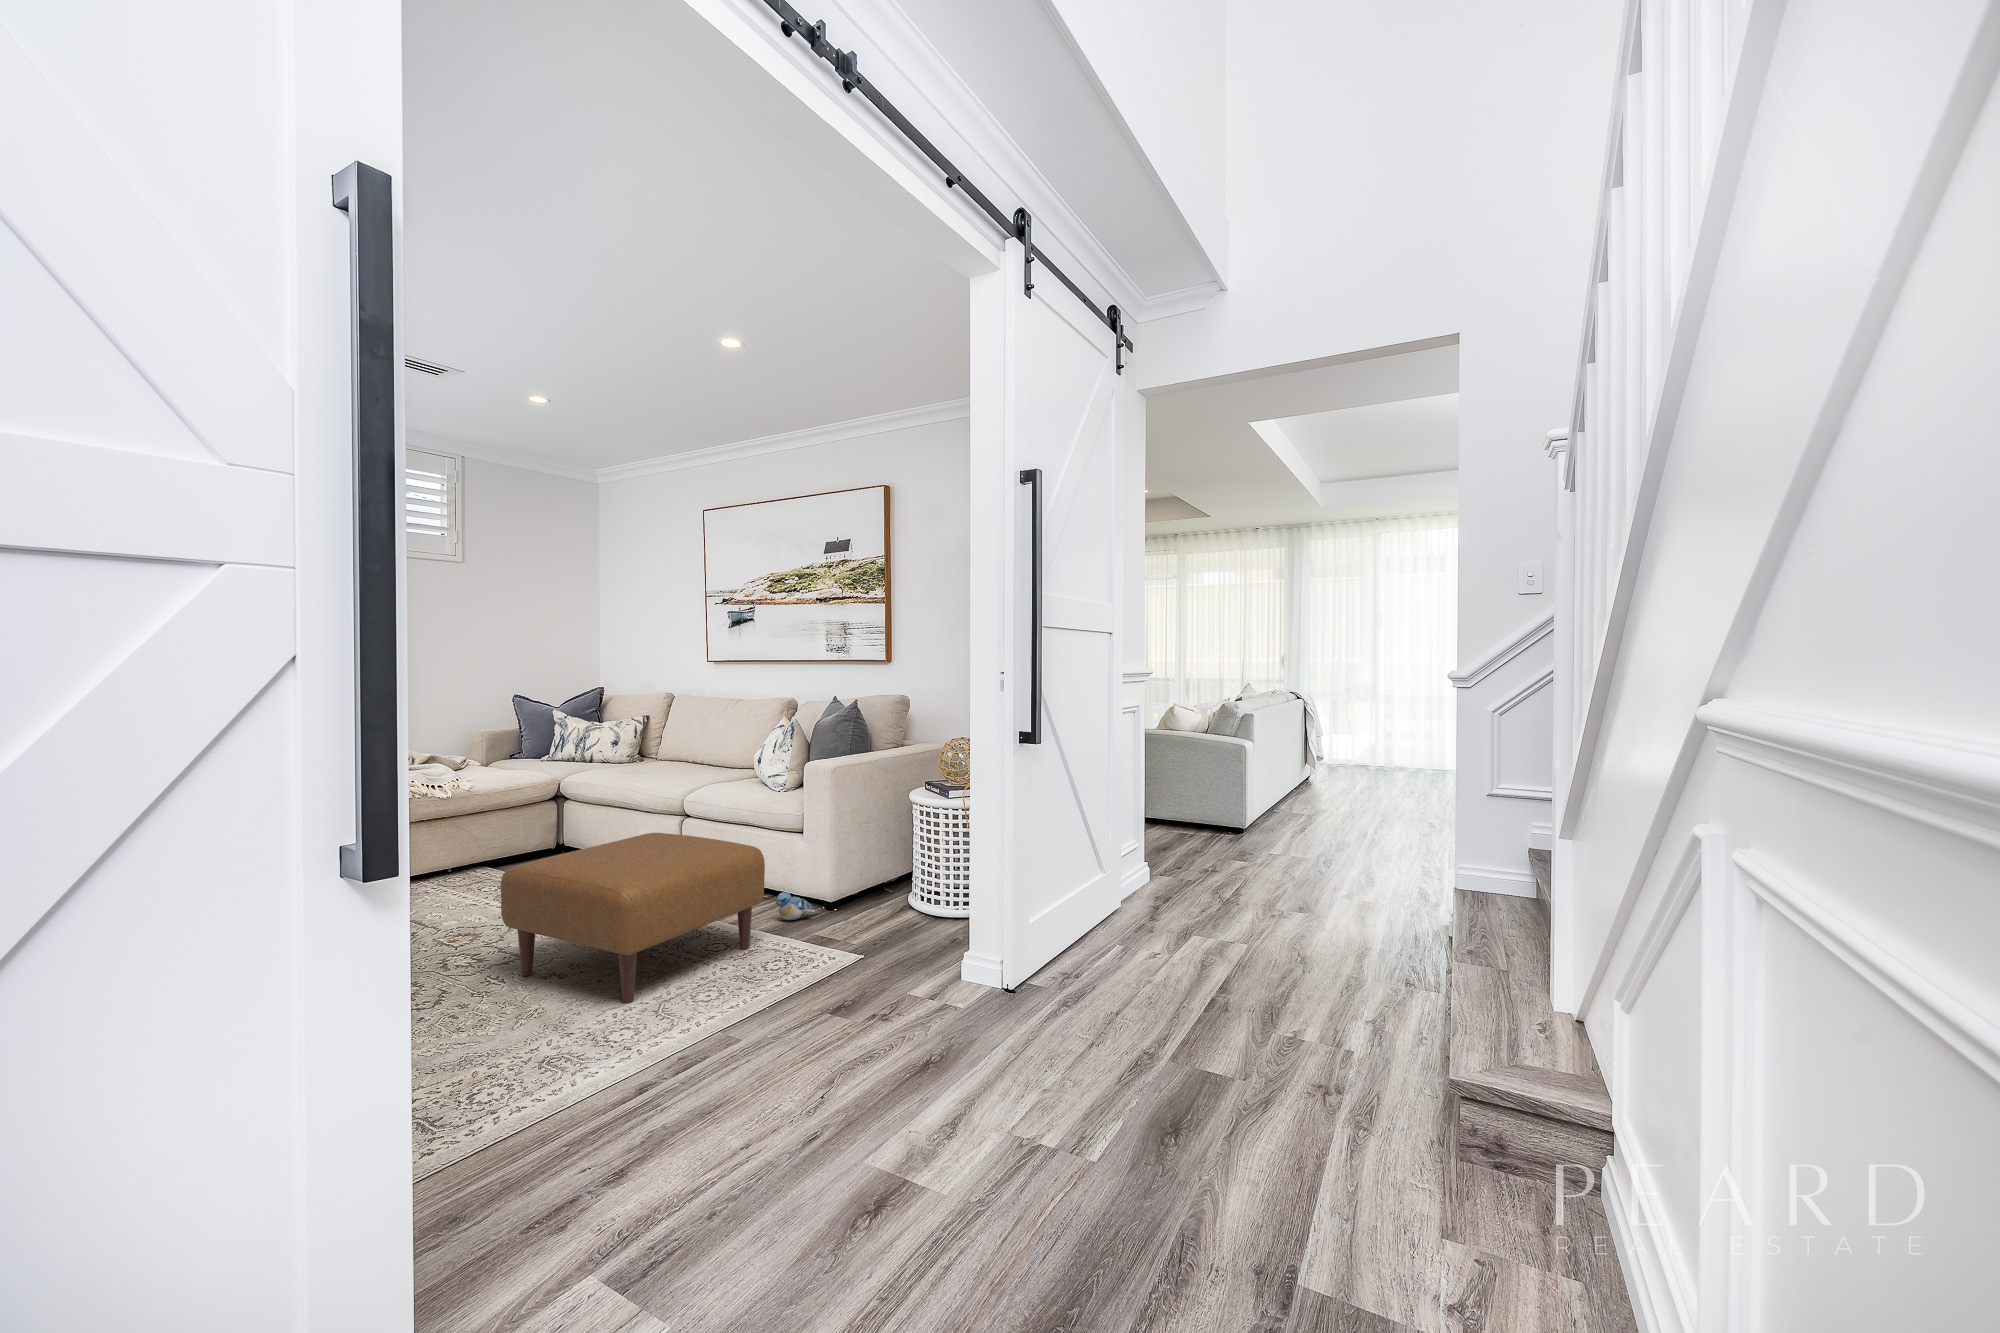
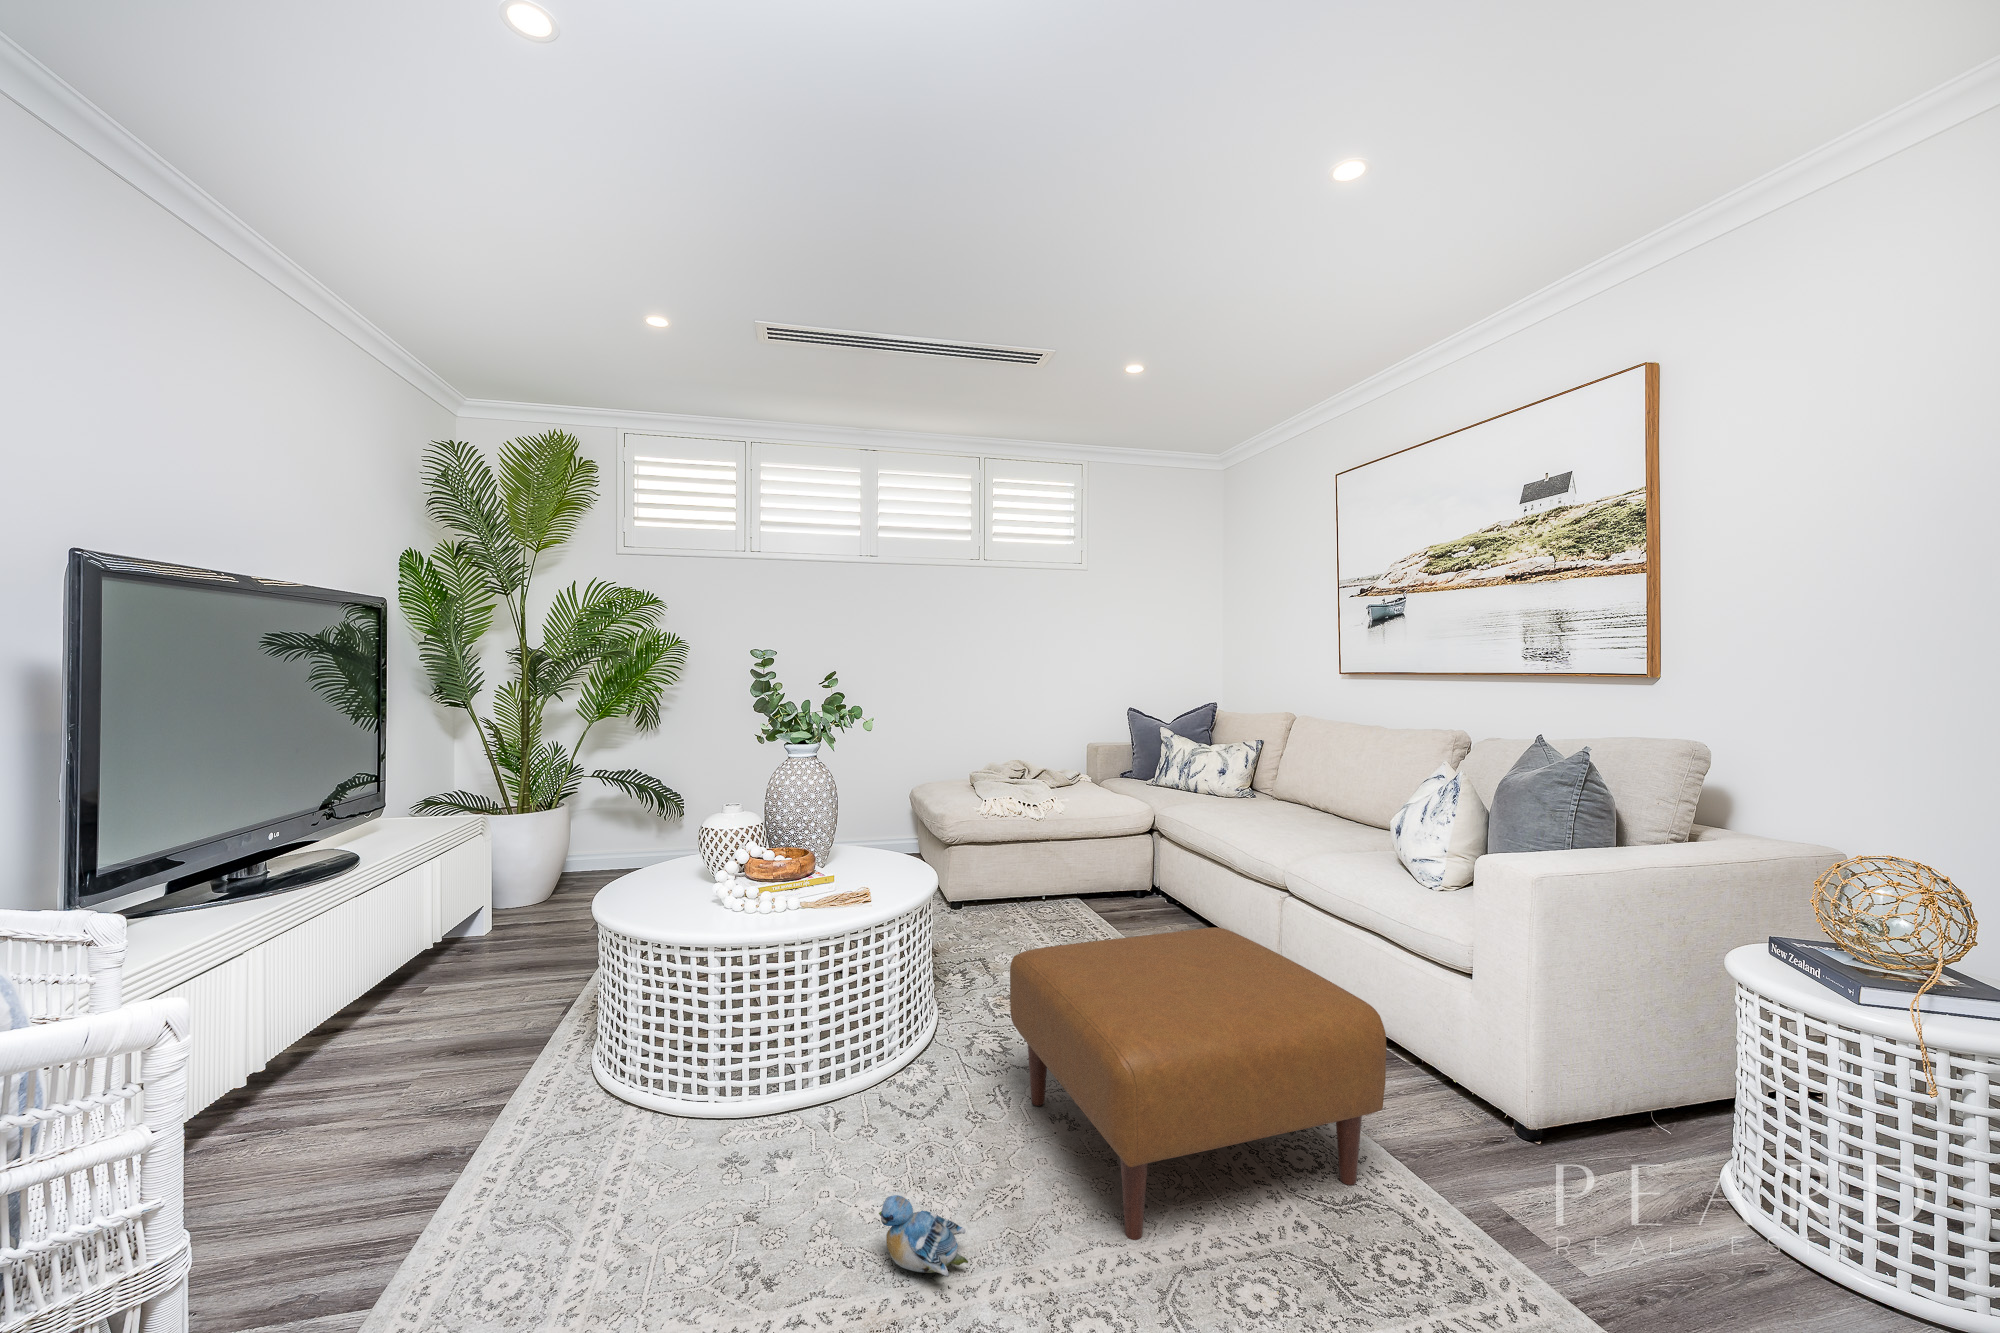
plush toy: present [775,892,815,920] -> present [879,1195,968,1276]

